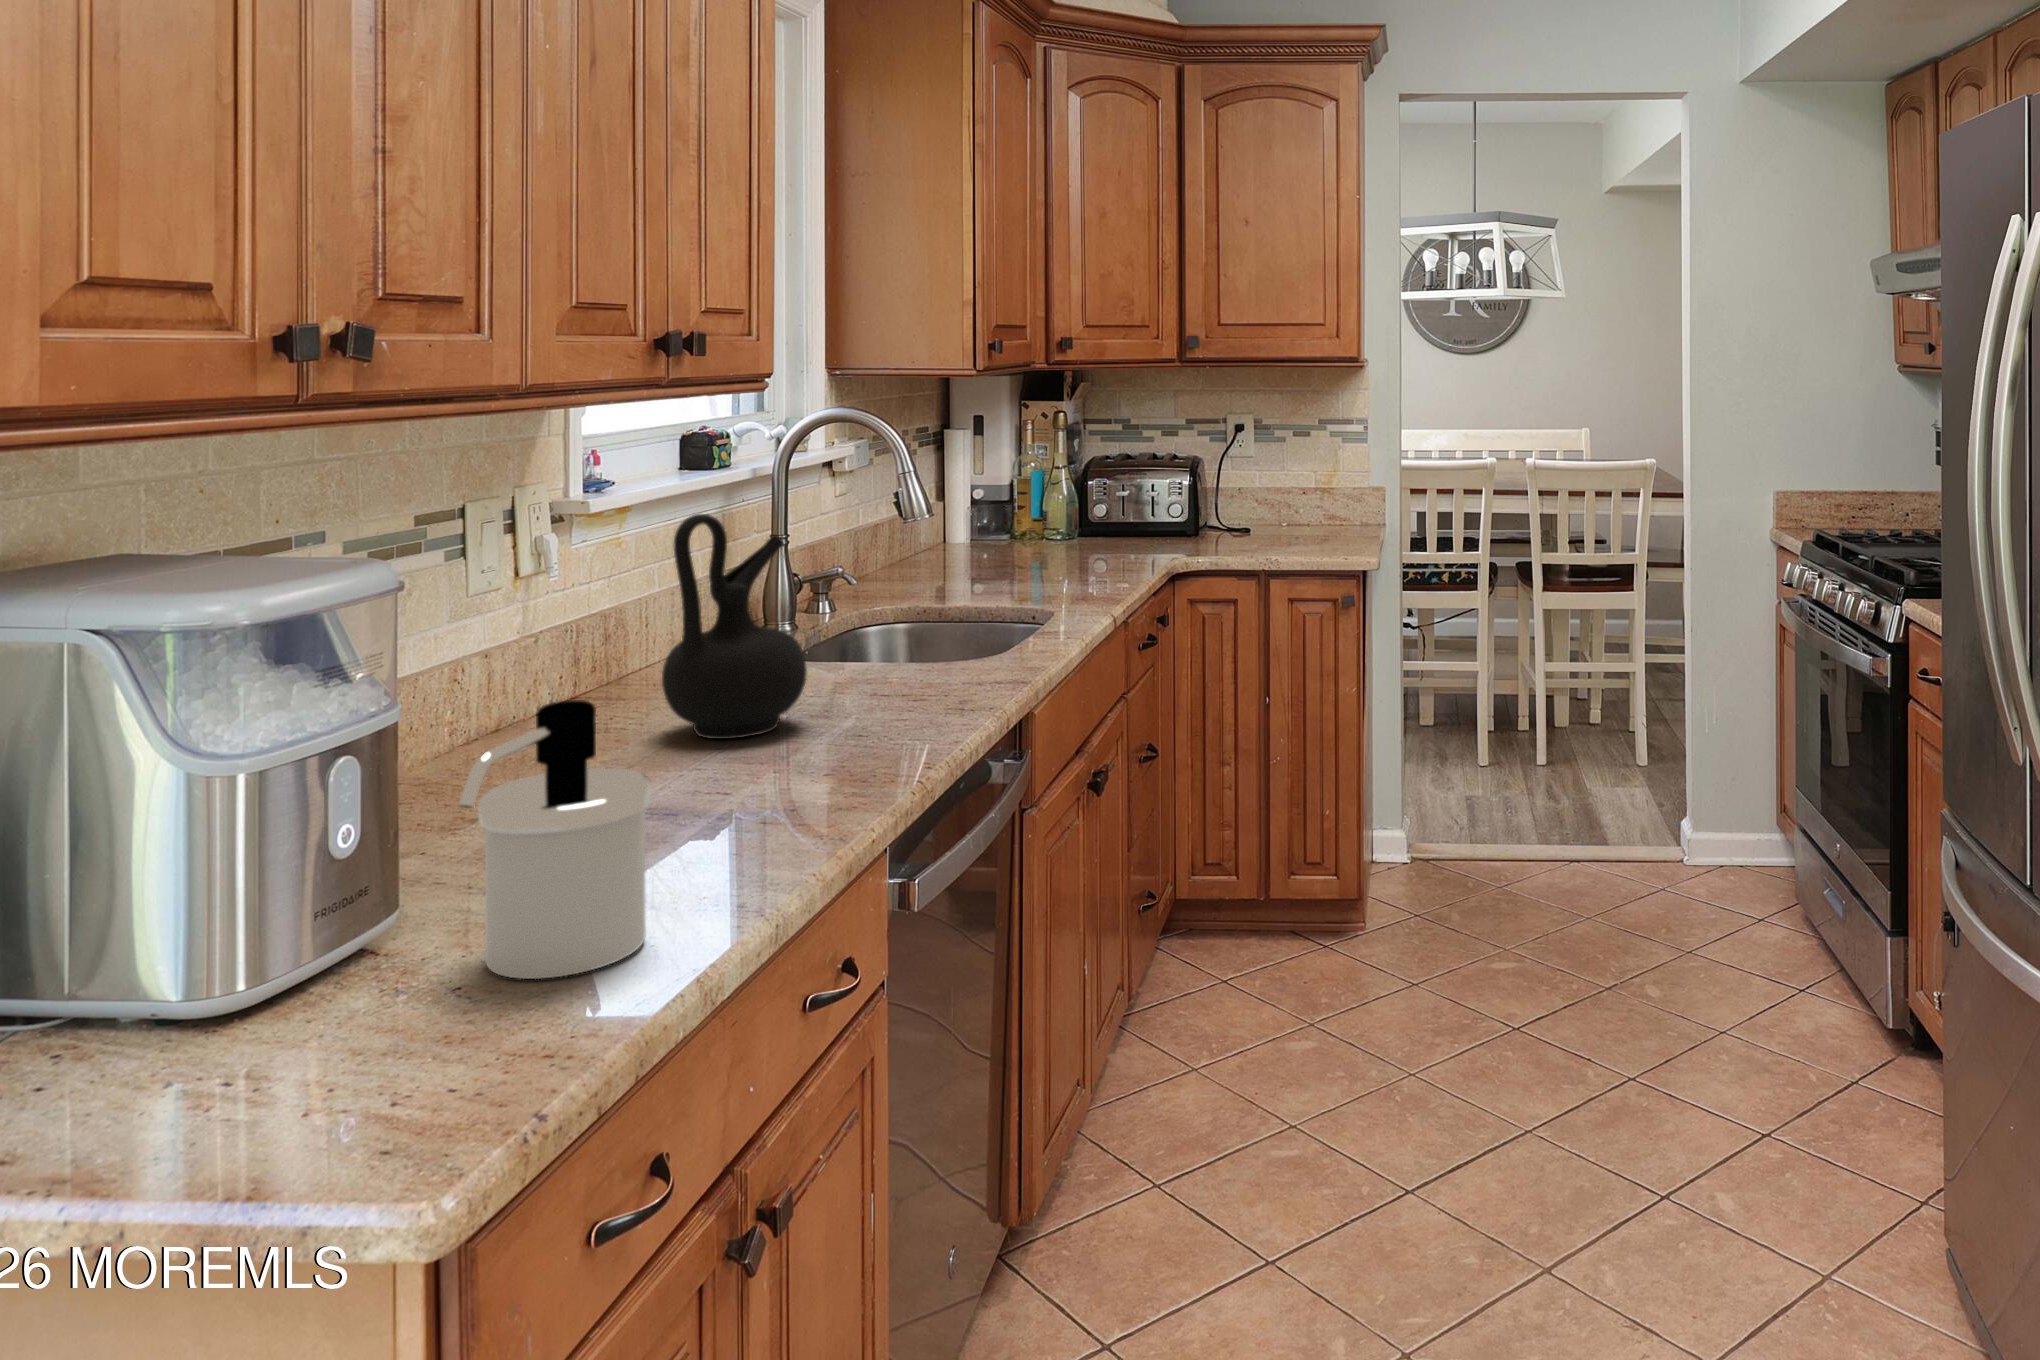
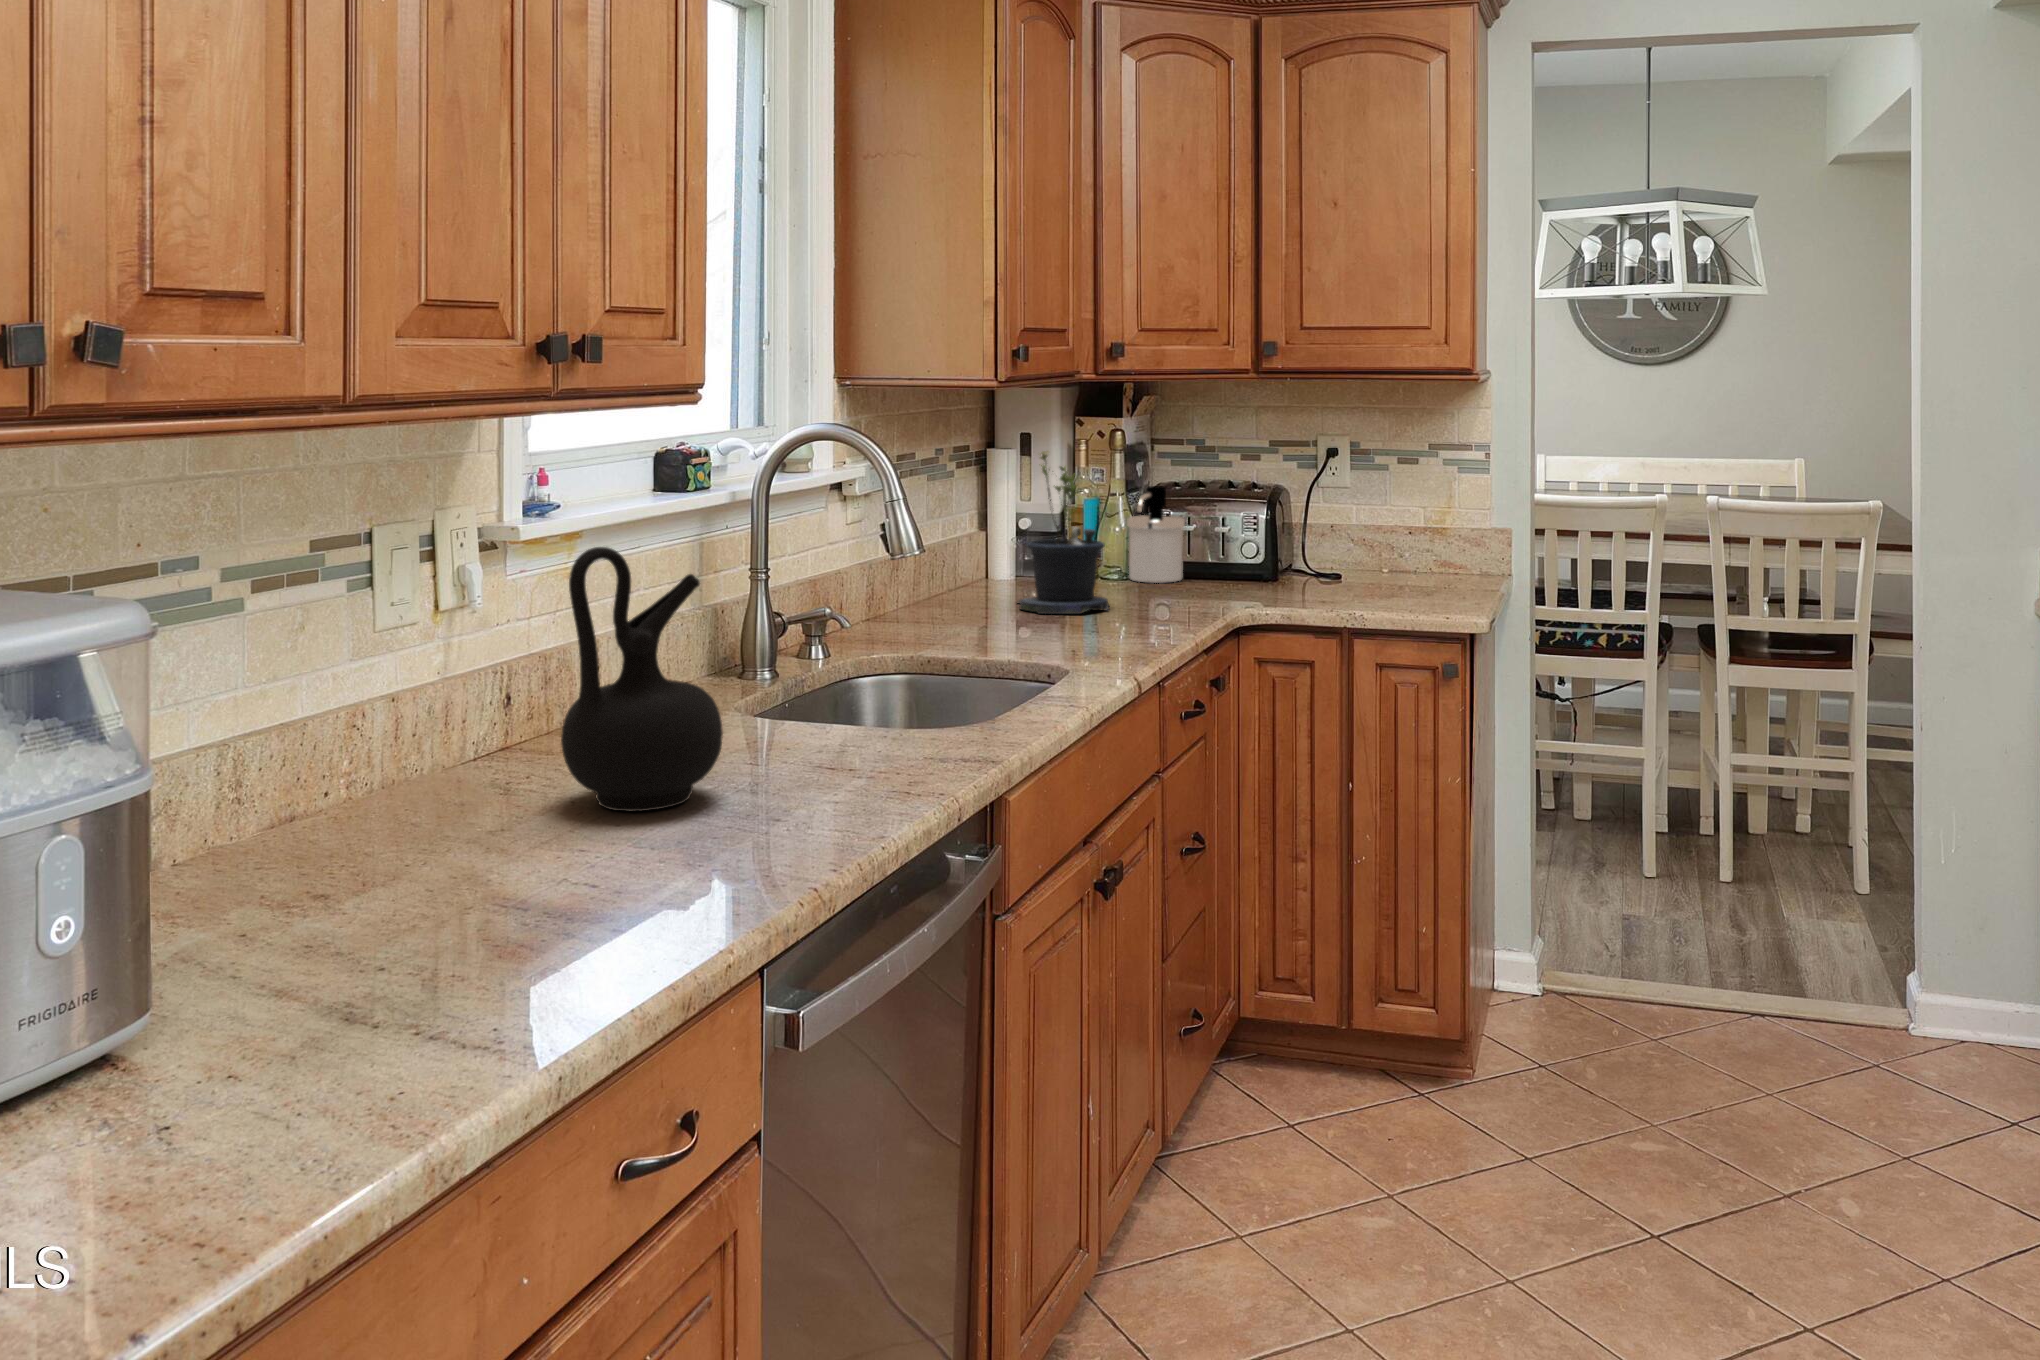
potted plant: none [983,429,1068,570] -> present [1018,451,1109,614]
soap dispenser: present [459,700,651,979] -> present [1127,486,1185,583]

